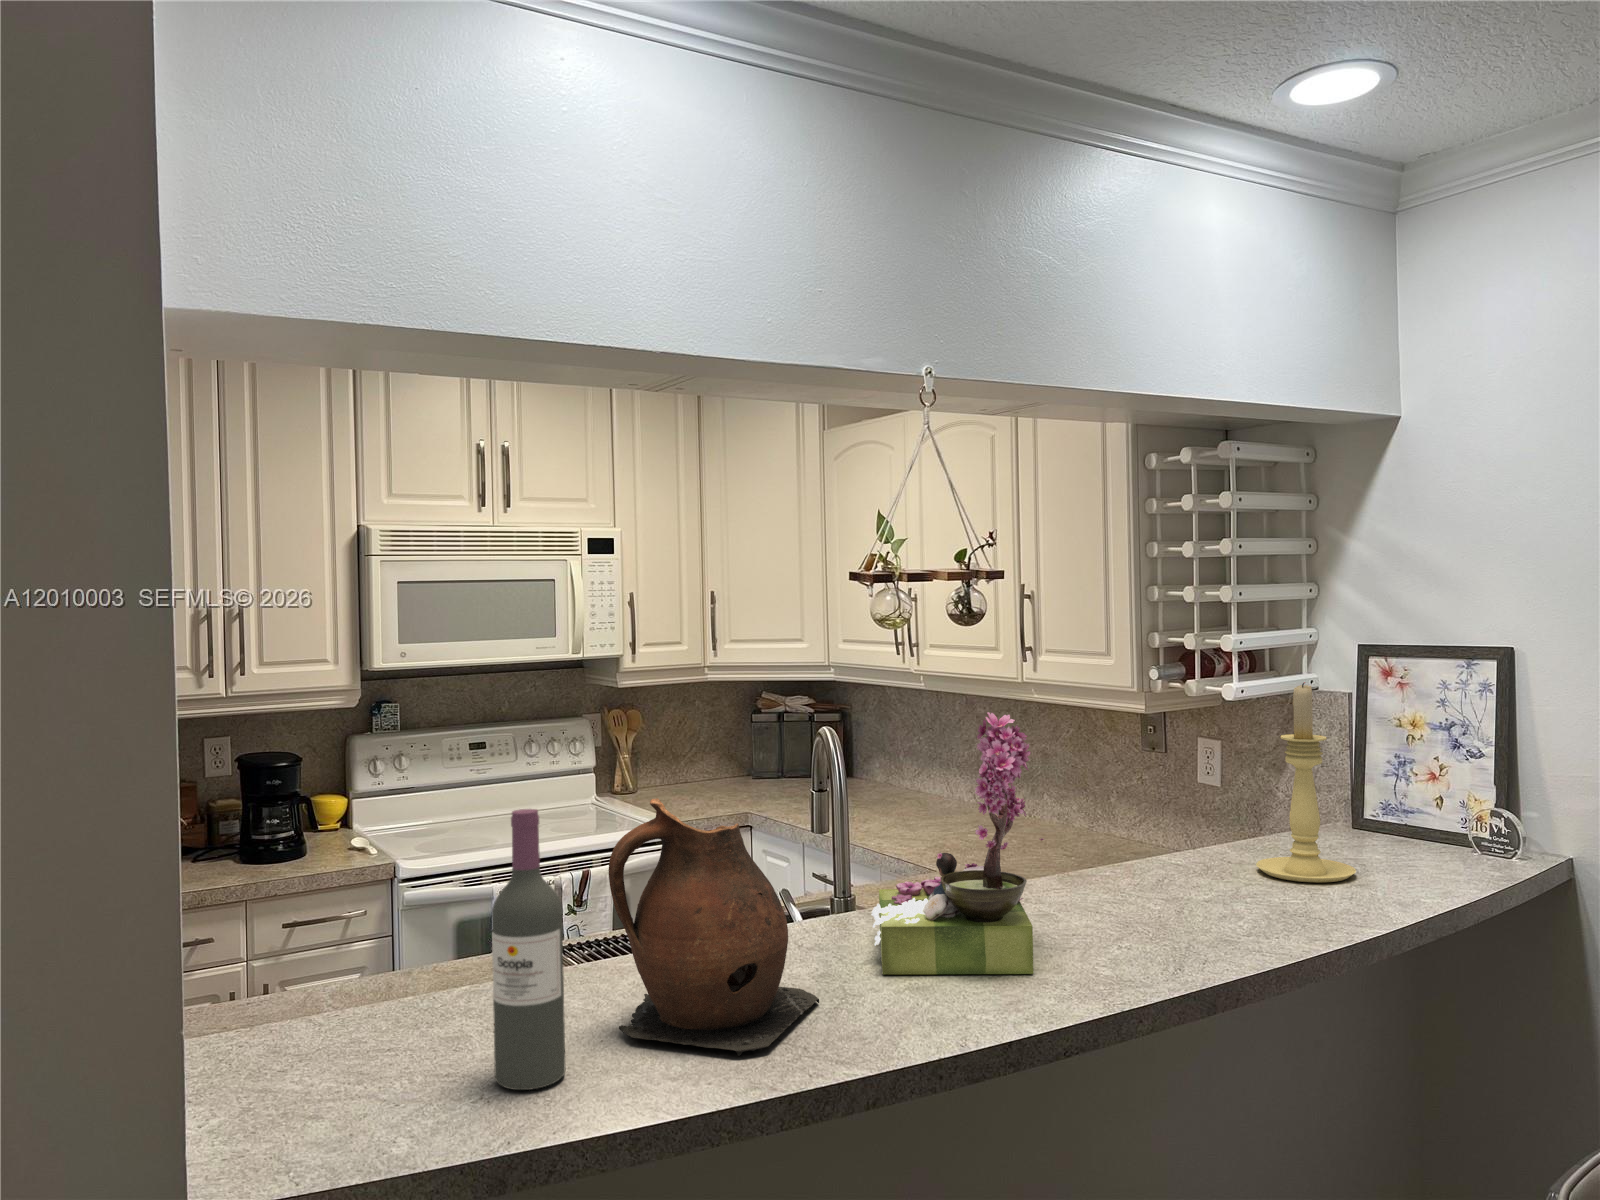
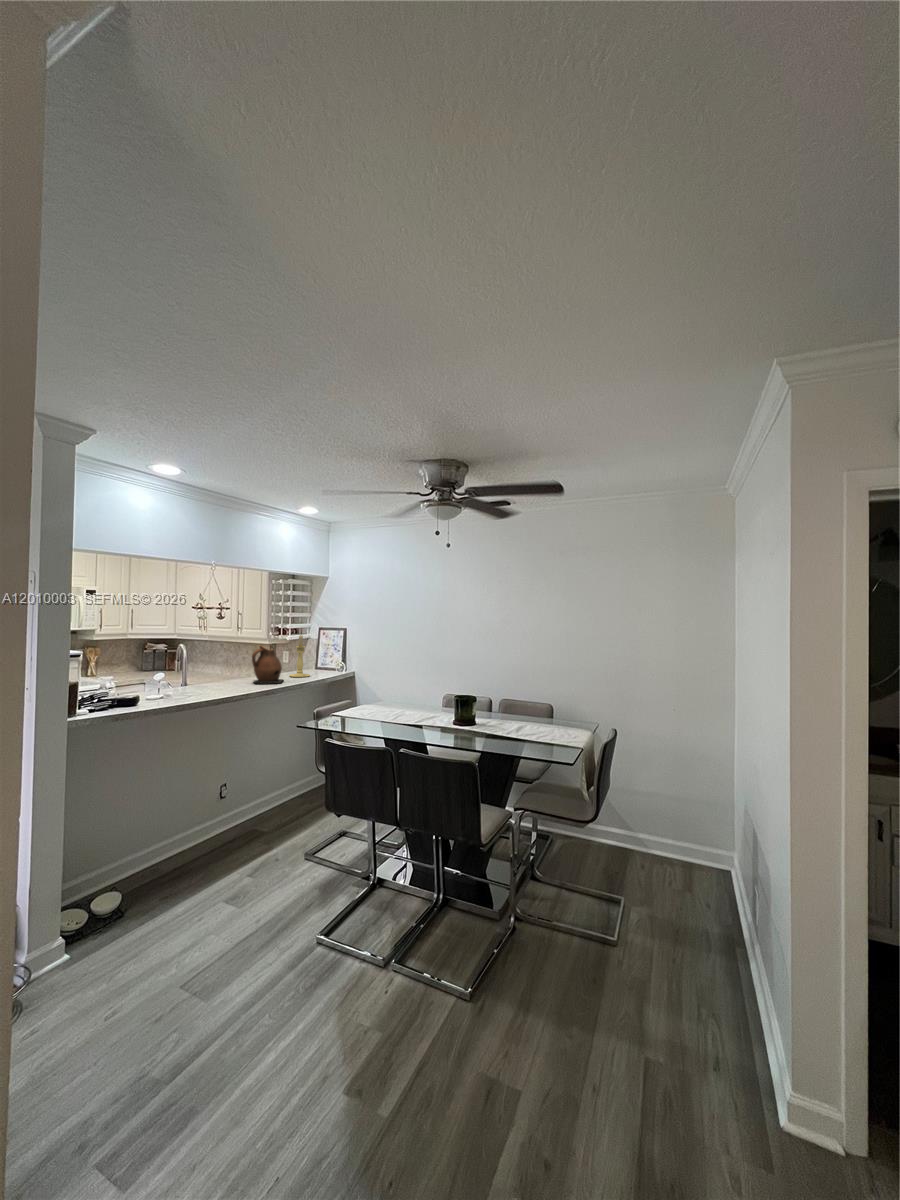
flower arrangement: present [872,712,1044,974] -> none [195,637,237,692]
ceramic pitcher: present [609,799,819,1056] -> present [252,646,283,683]
wine bottle: present [492,809,566,1090] -> none [109,652,128,708]

